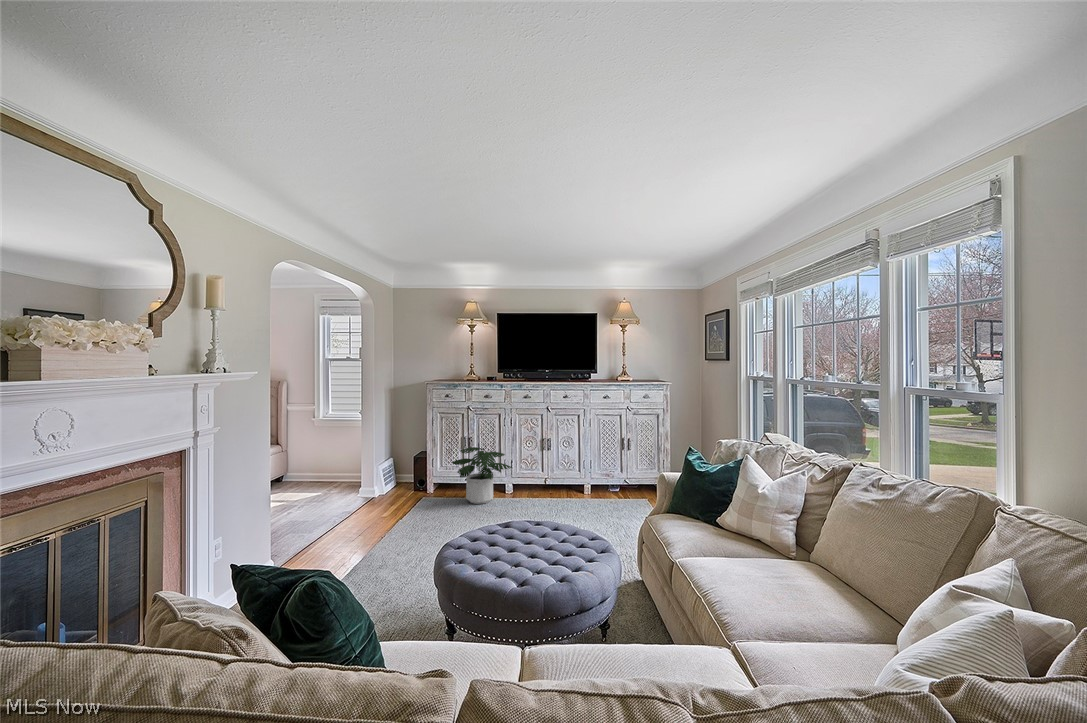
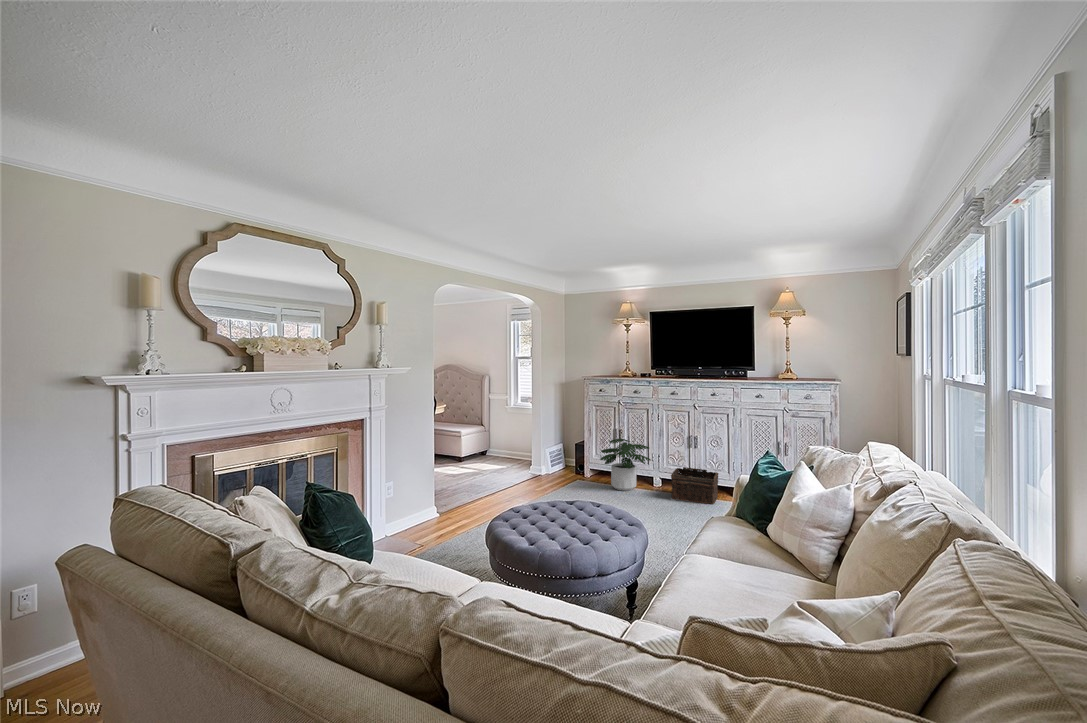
basket: none [535,471,579,506] -> present [671,467,718,504]

